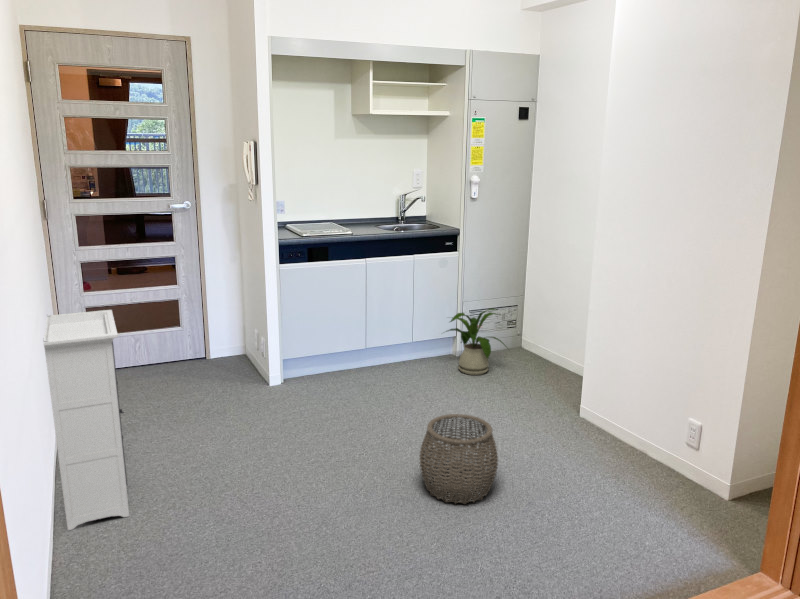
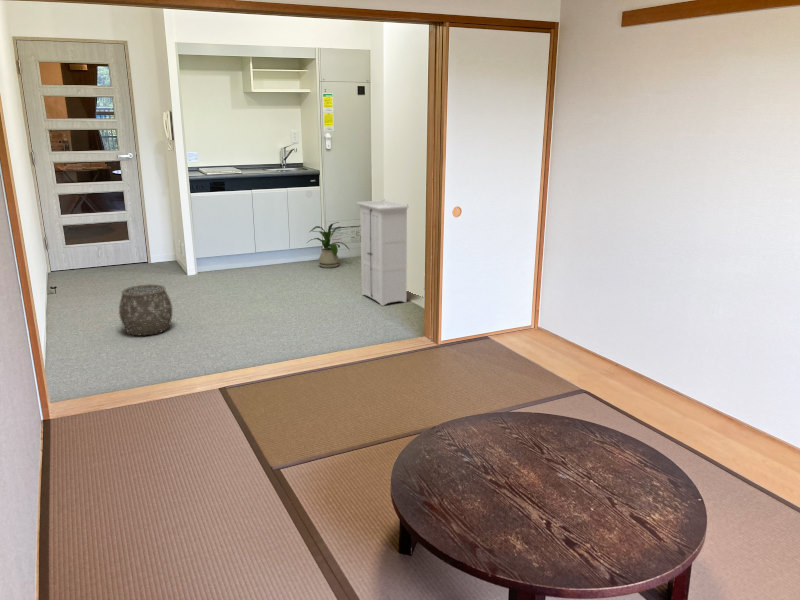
storage cabinet: present [43,310,129,530] -> present [357,200,408,306]
woven basket: present [419,414,498,504] -> present [119,284,172,336]

